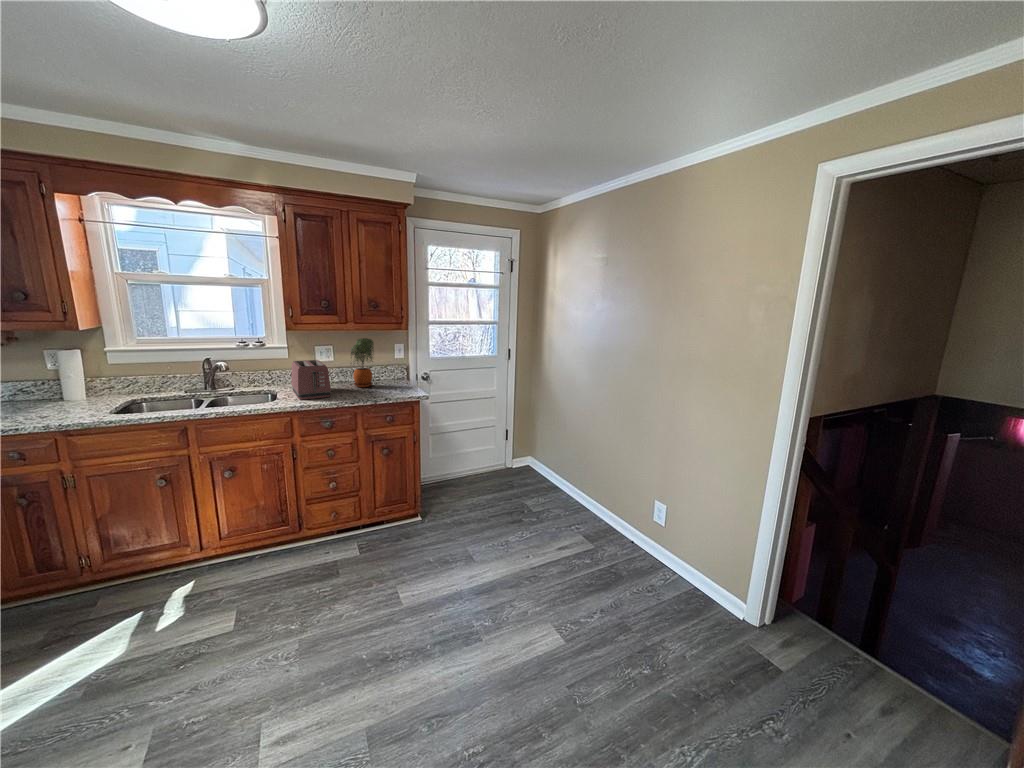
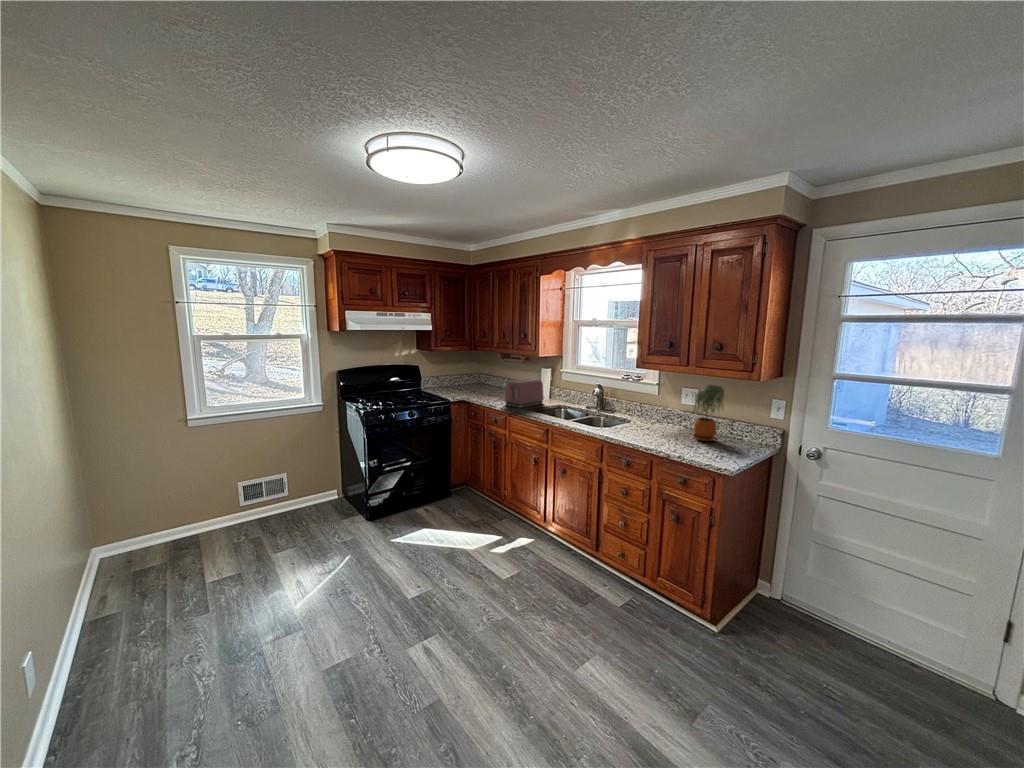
toaster: present [291,360,331,400] -> present [505,379,544,408]

